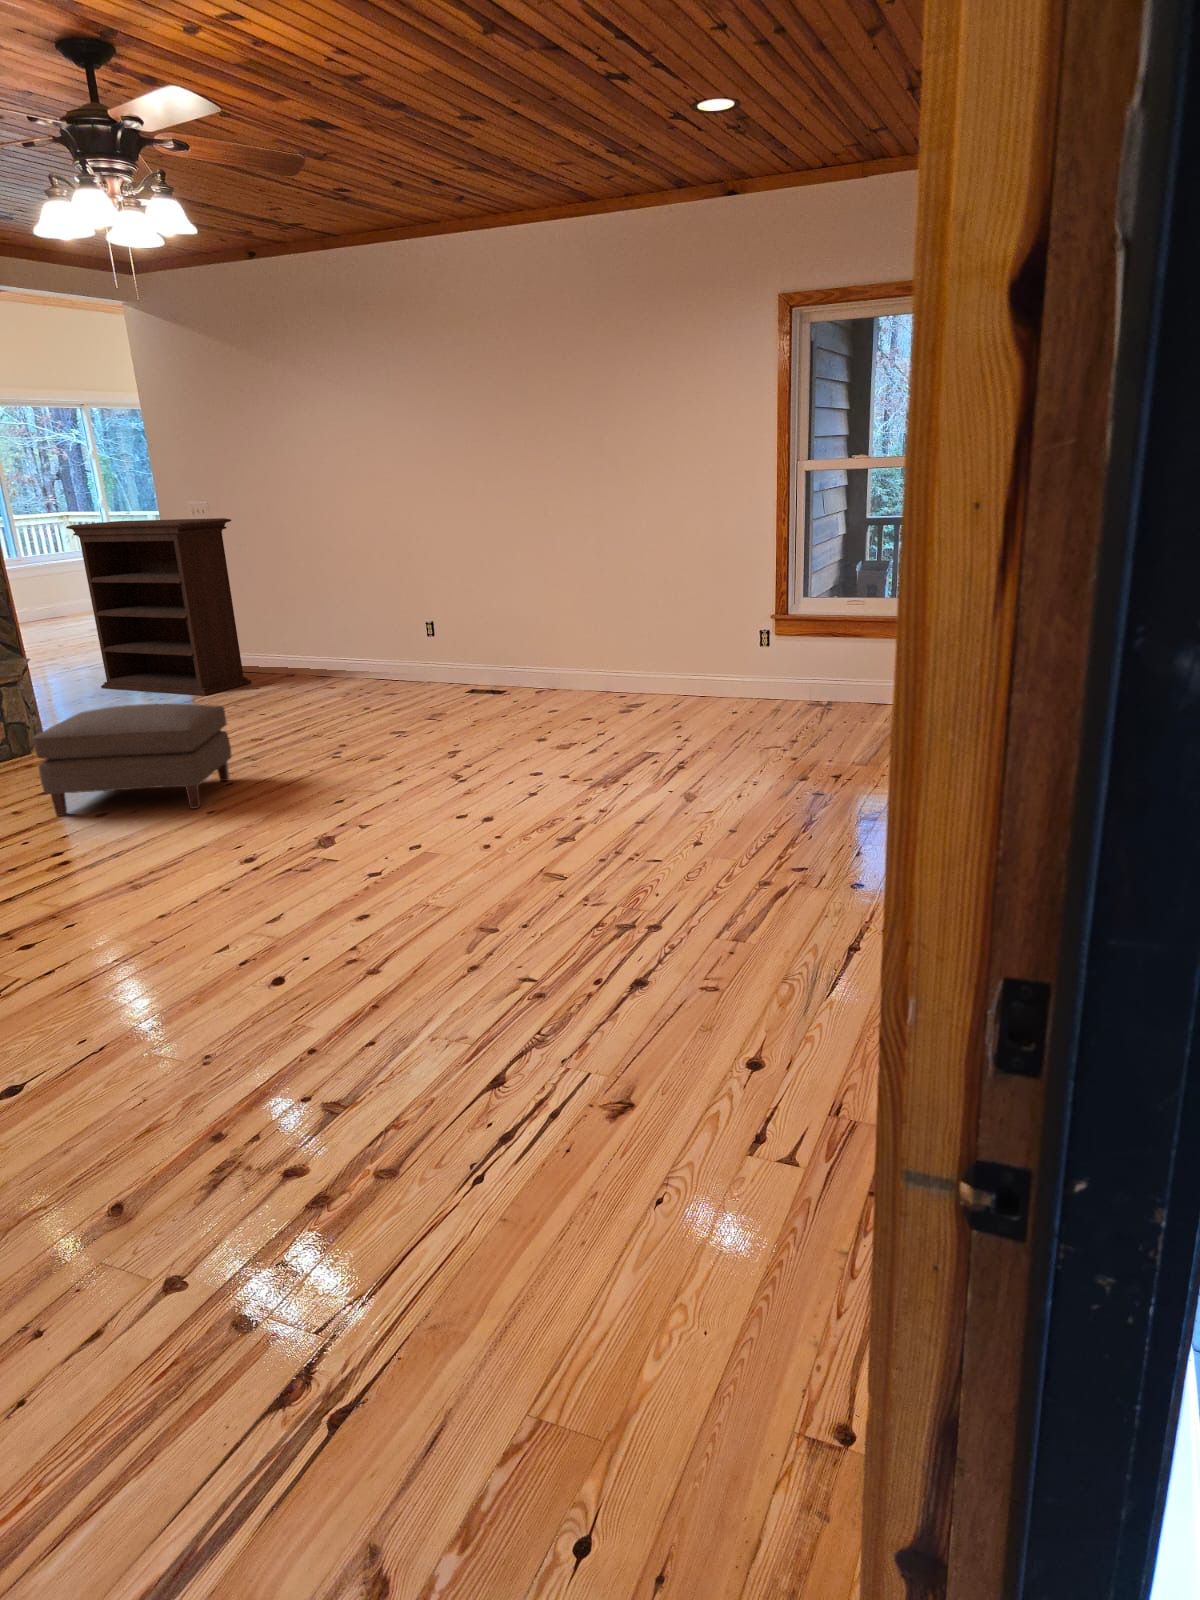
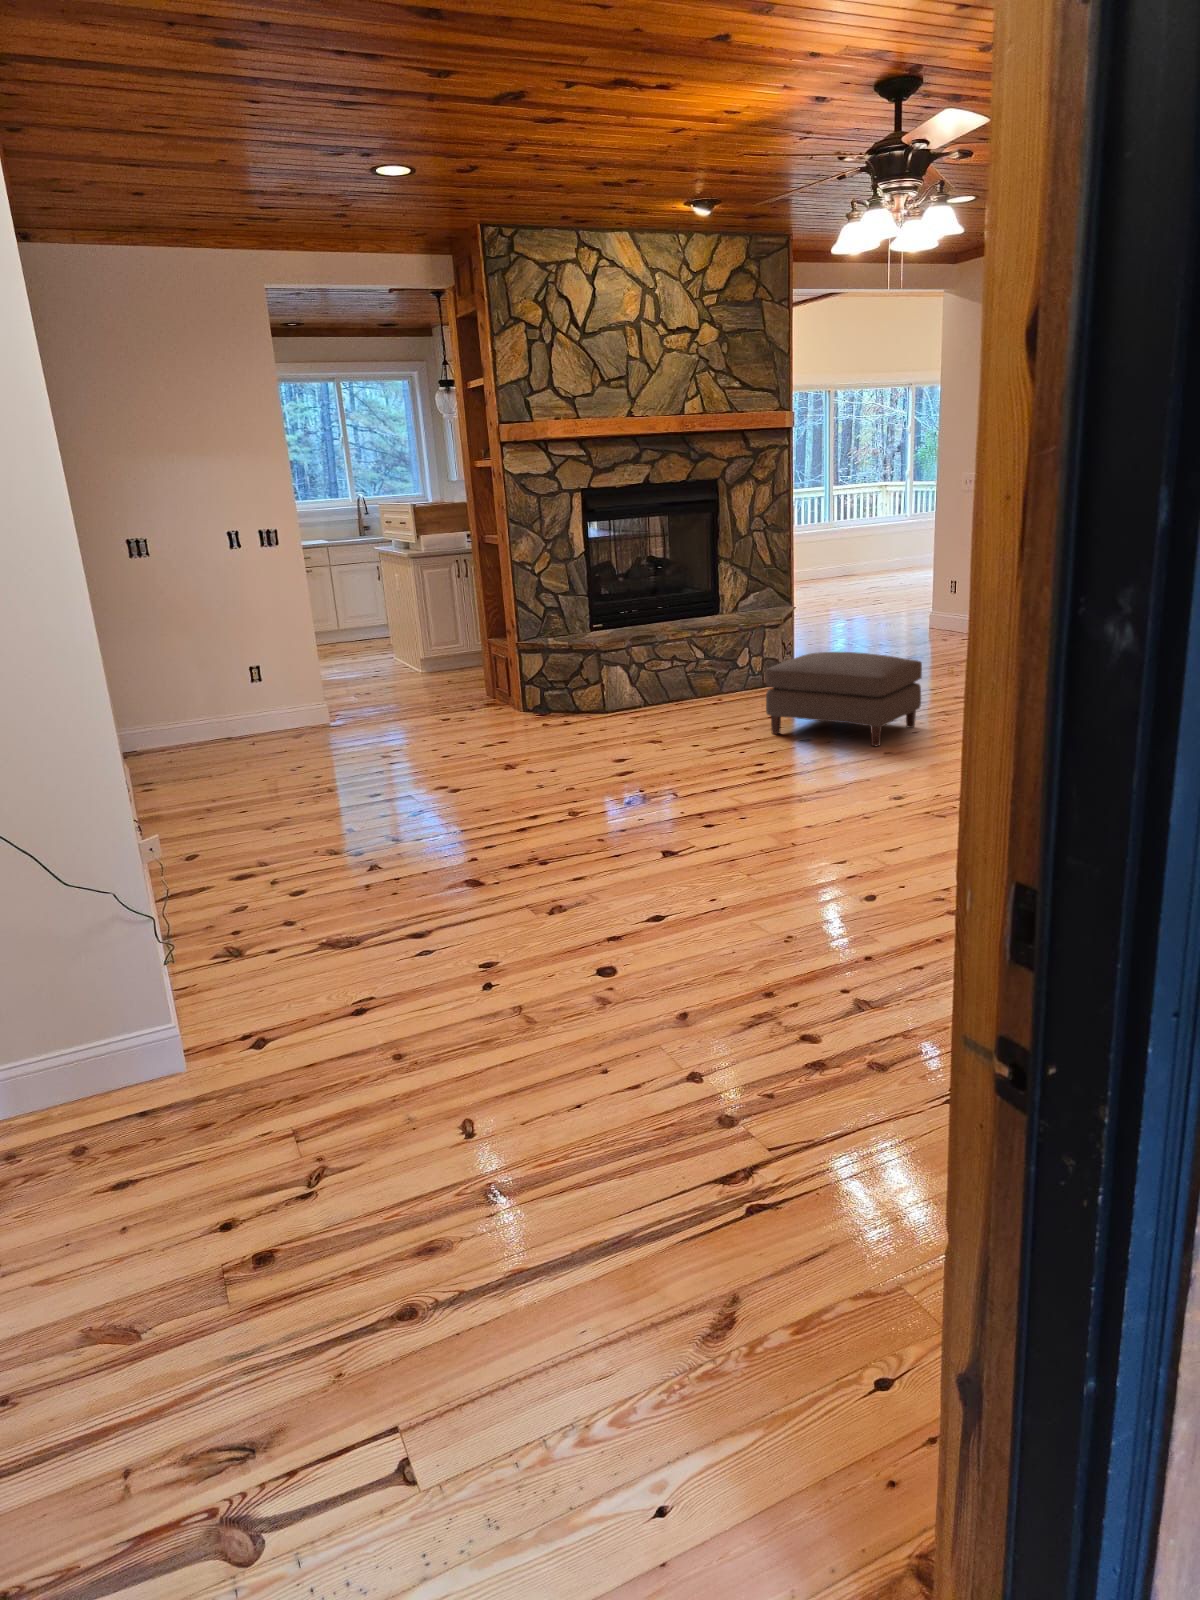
bookshelf: present [66,518,251,696] -> none [849,491,988,653]

